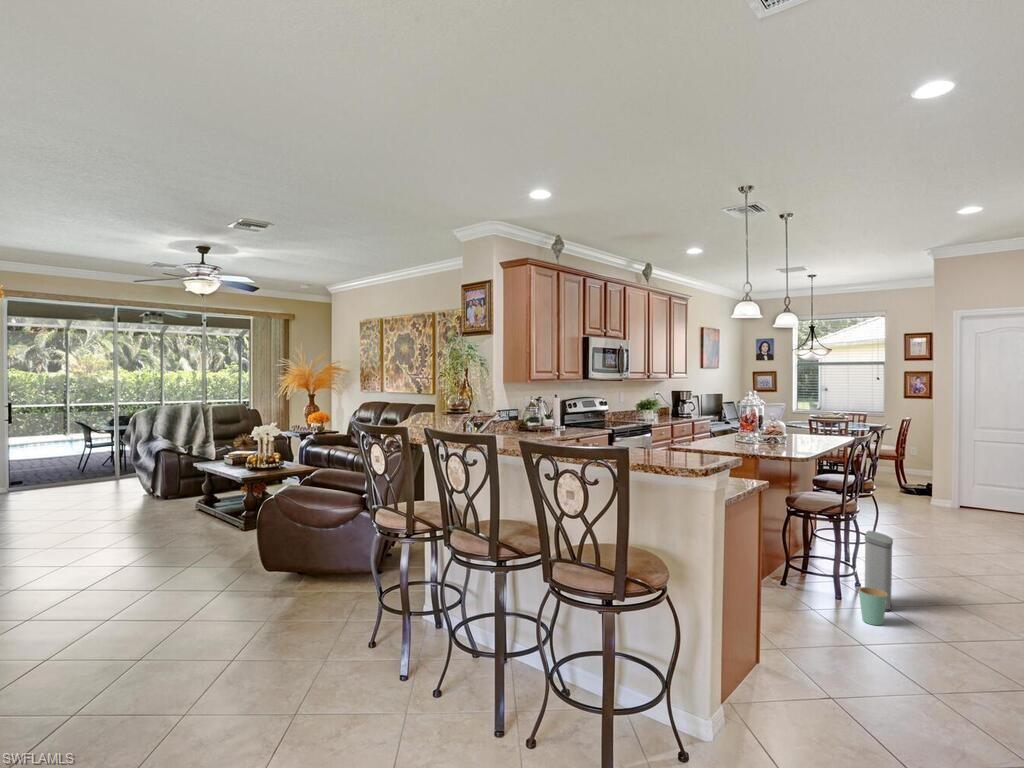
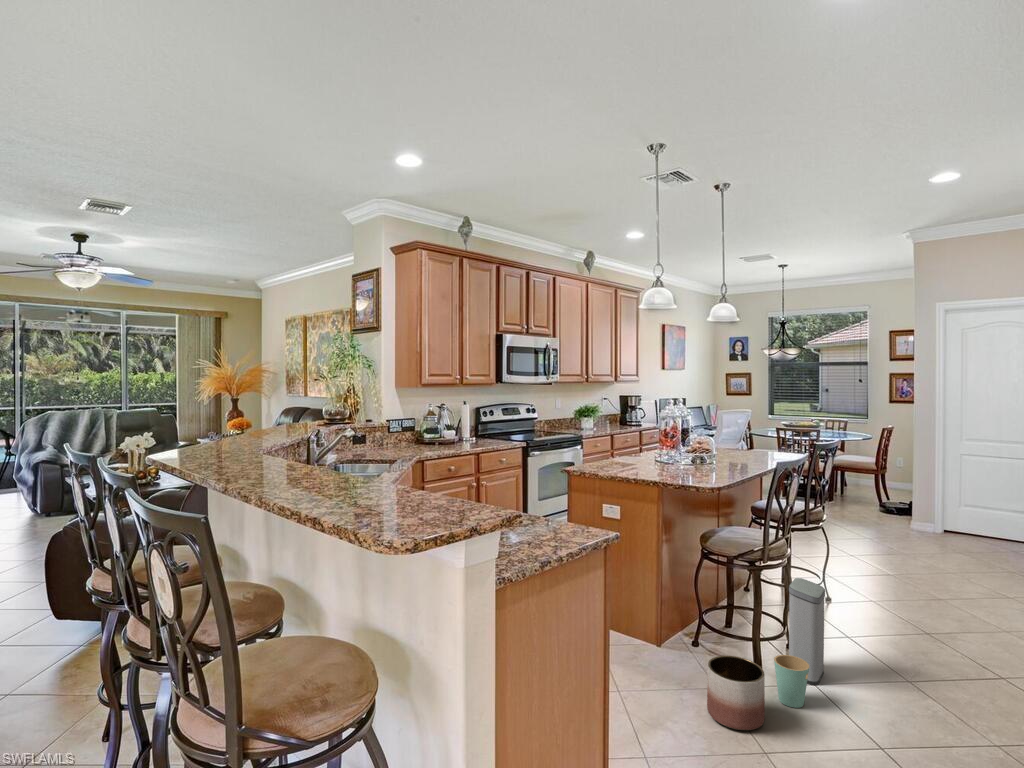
planter: none [810,586,858,639] -> present [707,656,765,731]

